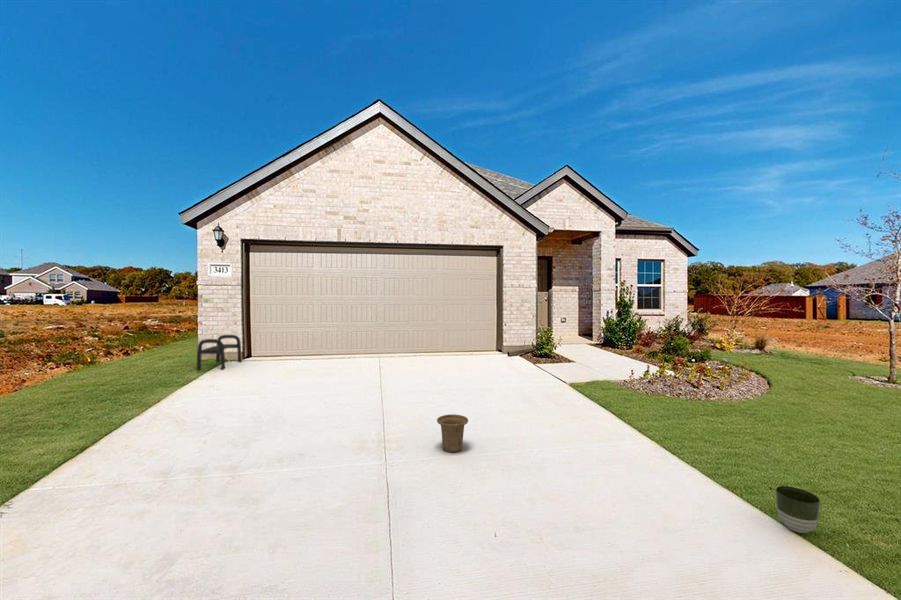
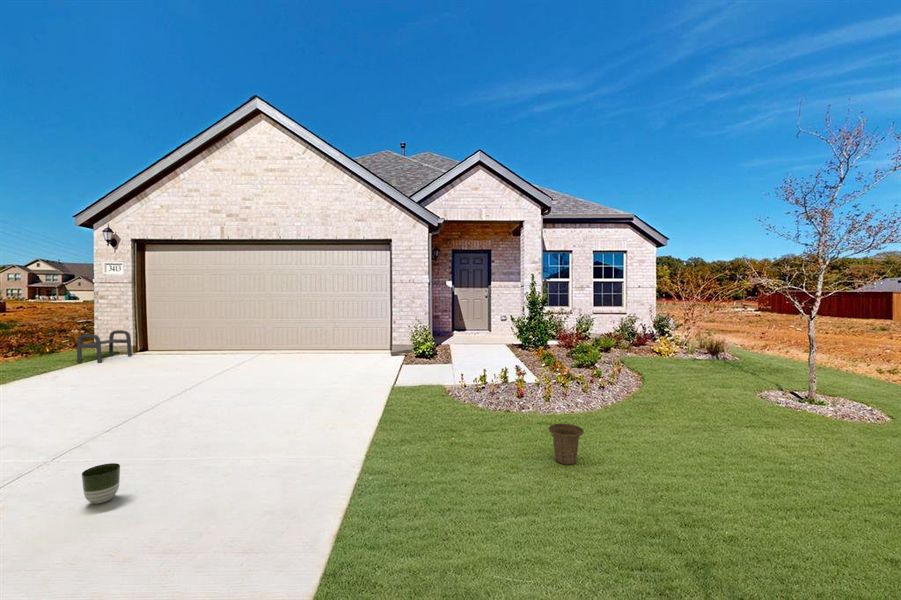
basket: present [437,414,468,452] -> present [548,423,584,465]
planter: present [776,486,820,533] -> present [82,463,120,503]

